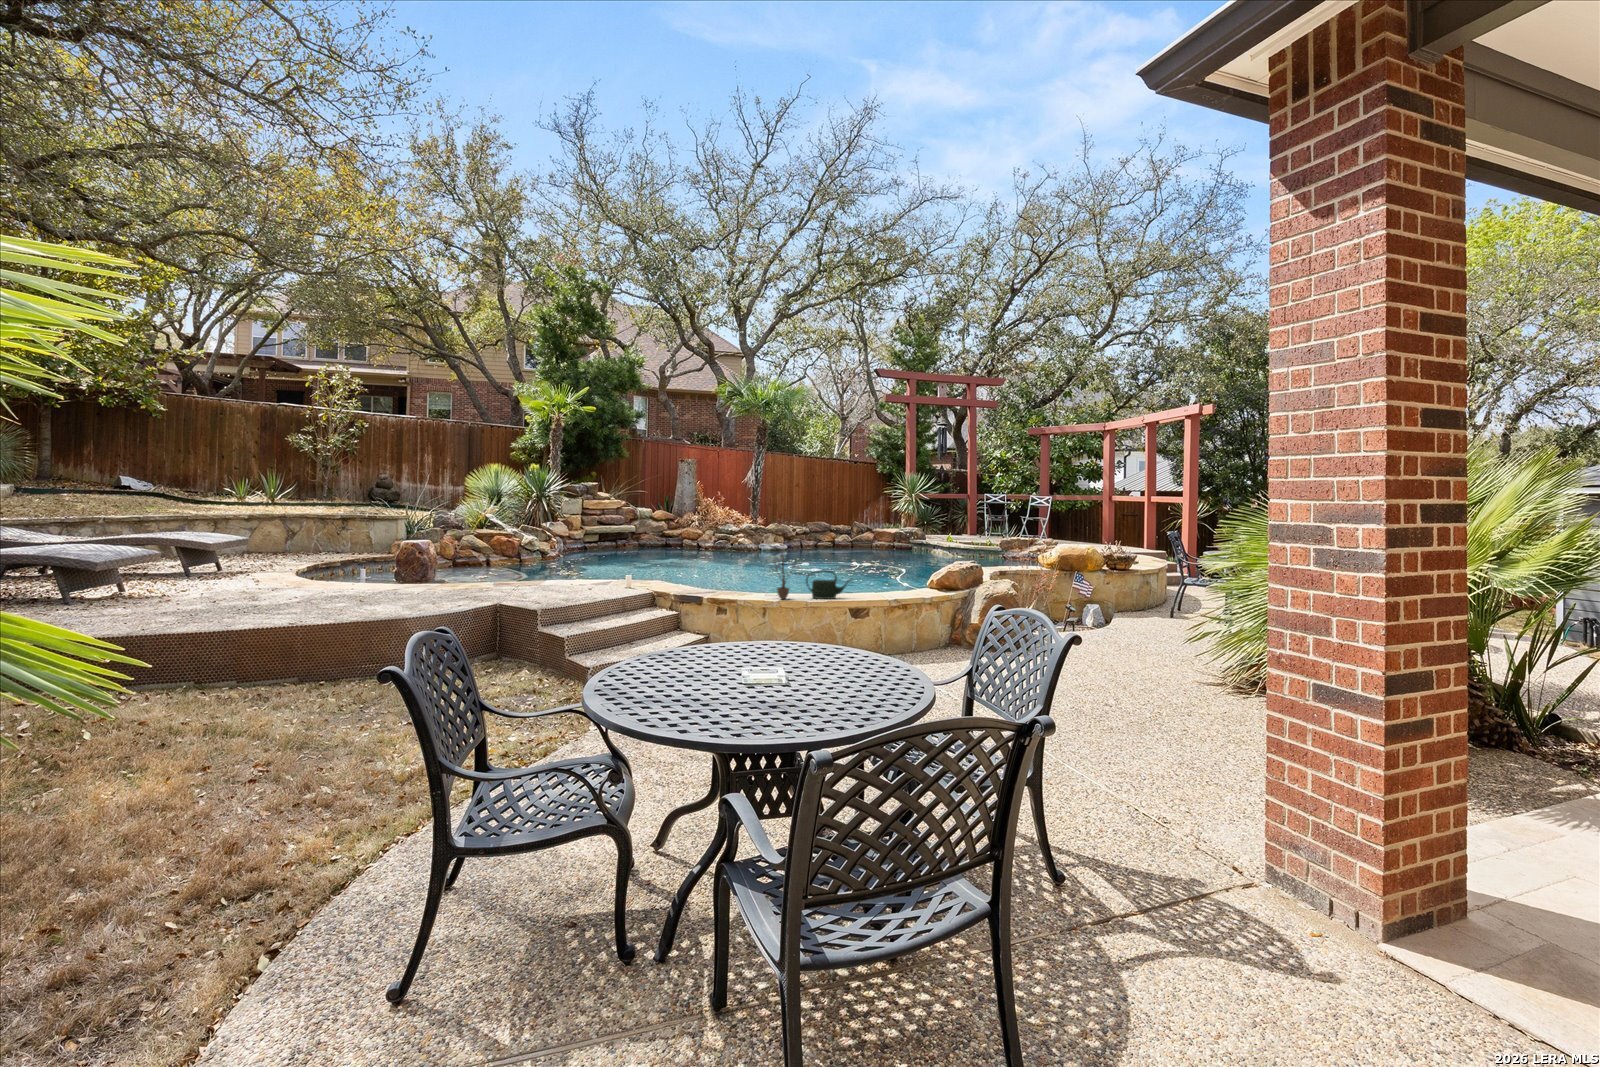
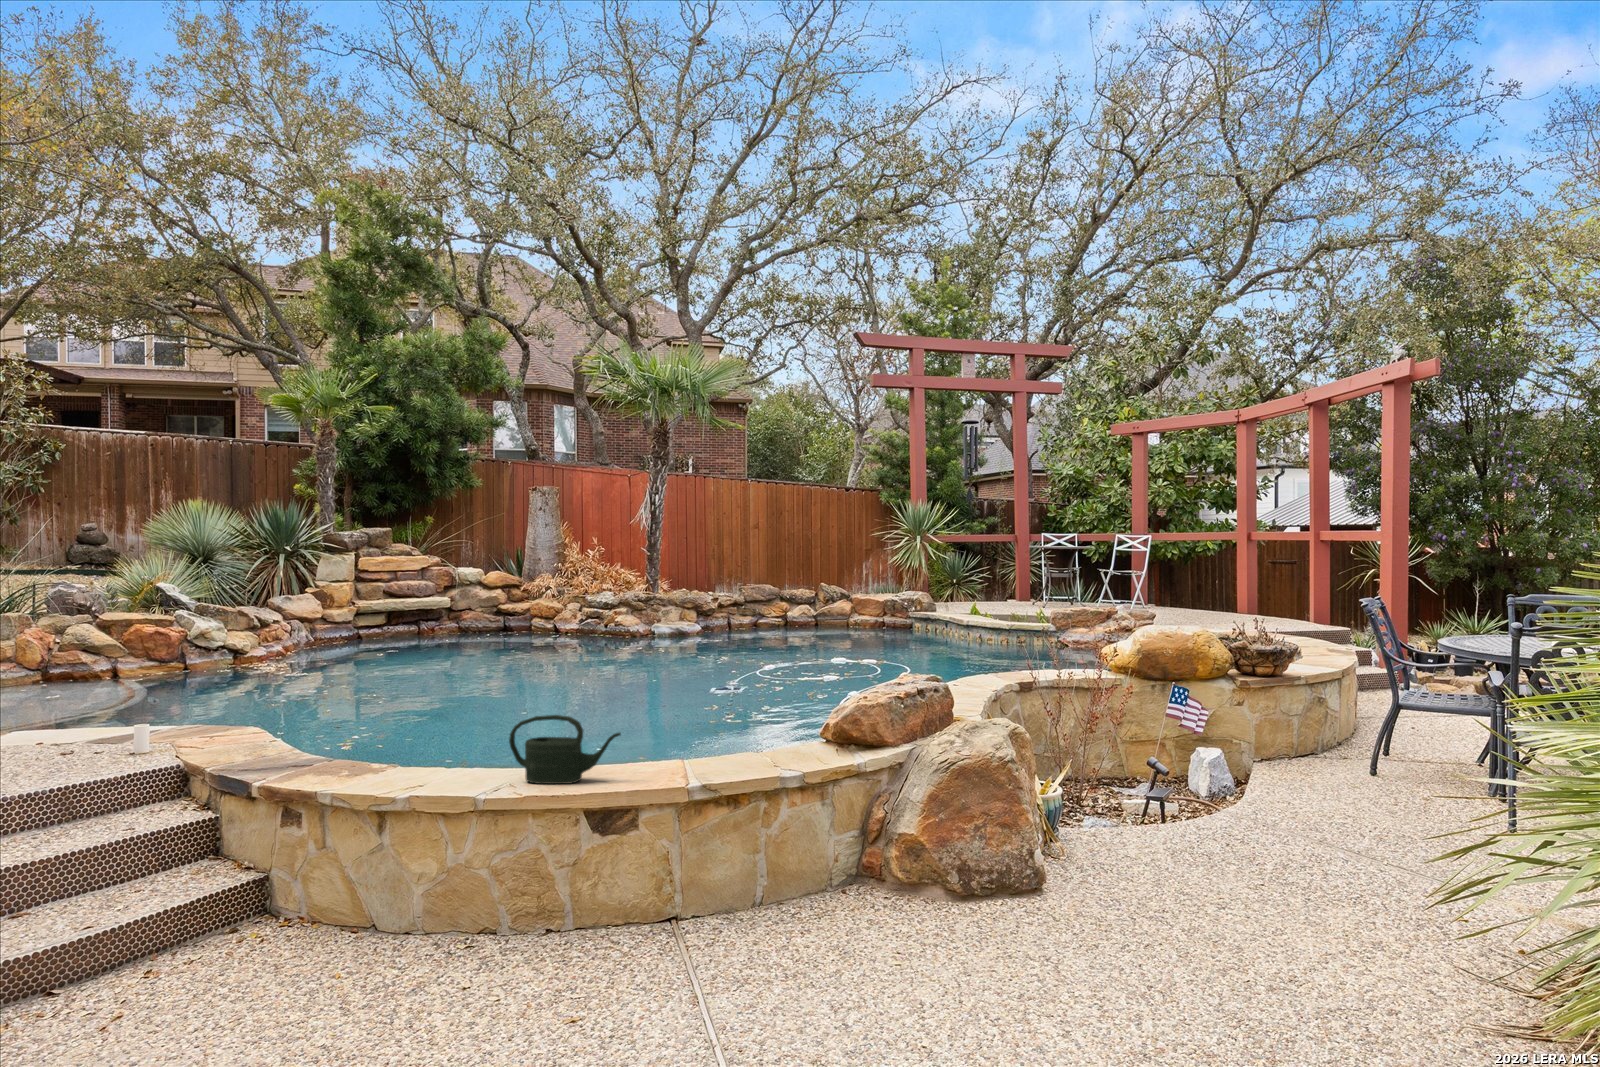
decorative plant: present [774,555,796,599] -> none [407,674,484,788]

